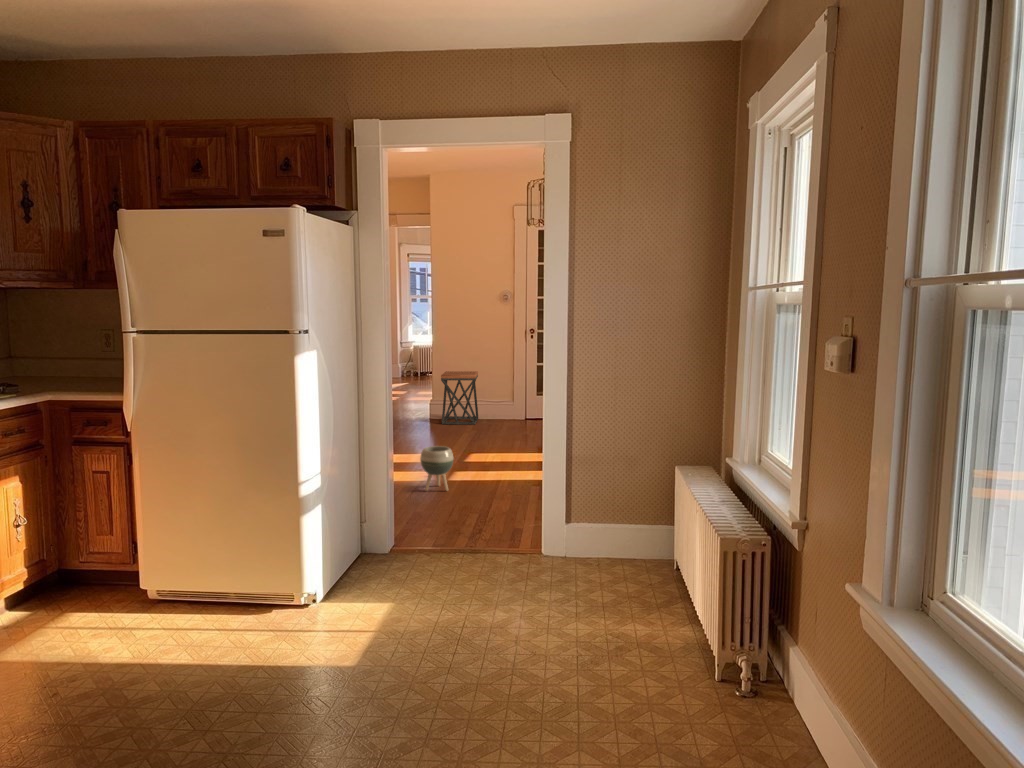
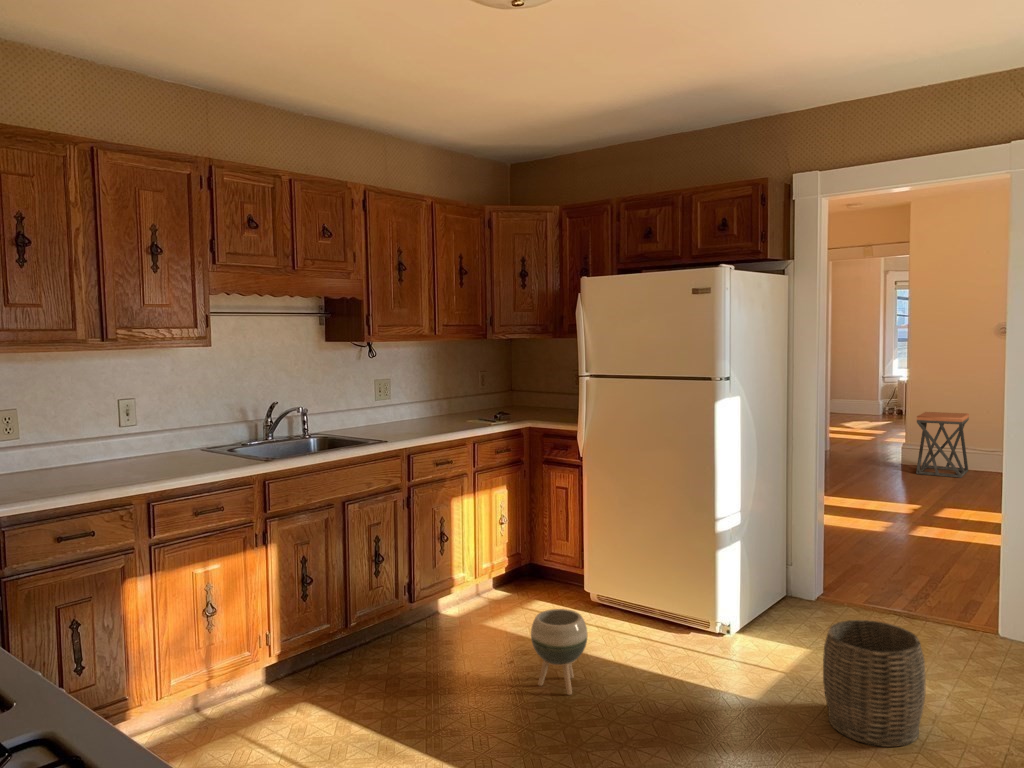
planter: present [420,446,453,491] -> present [531,609,587,695]
woven basket: none [426,563,516,685] -> present [823,620,926,747]

